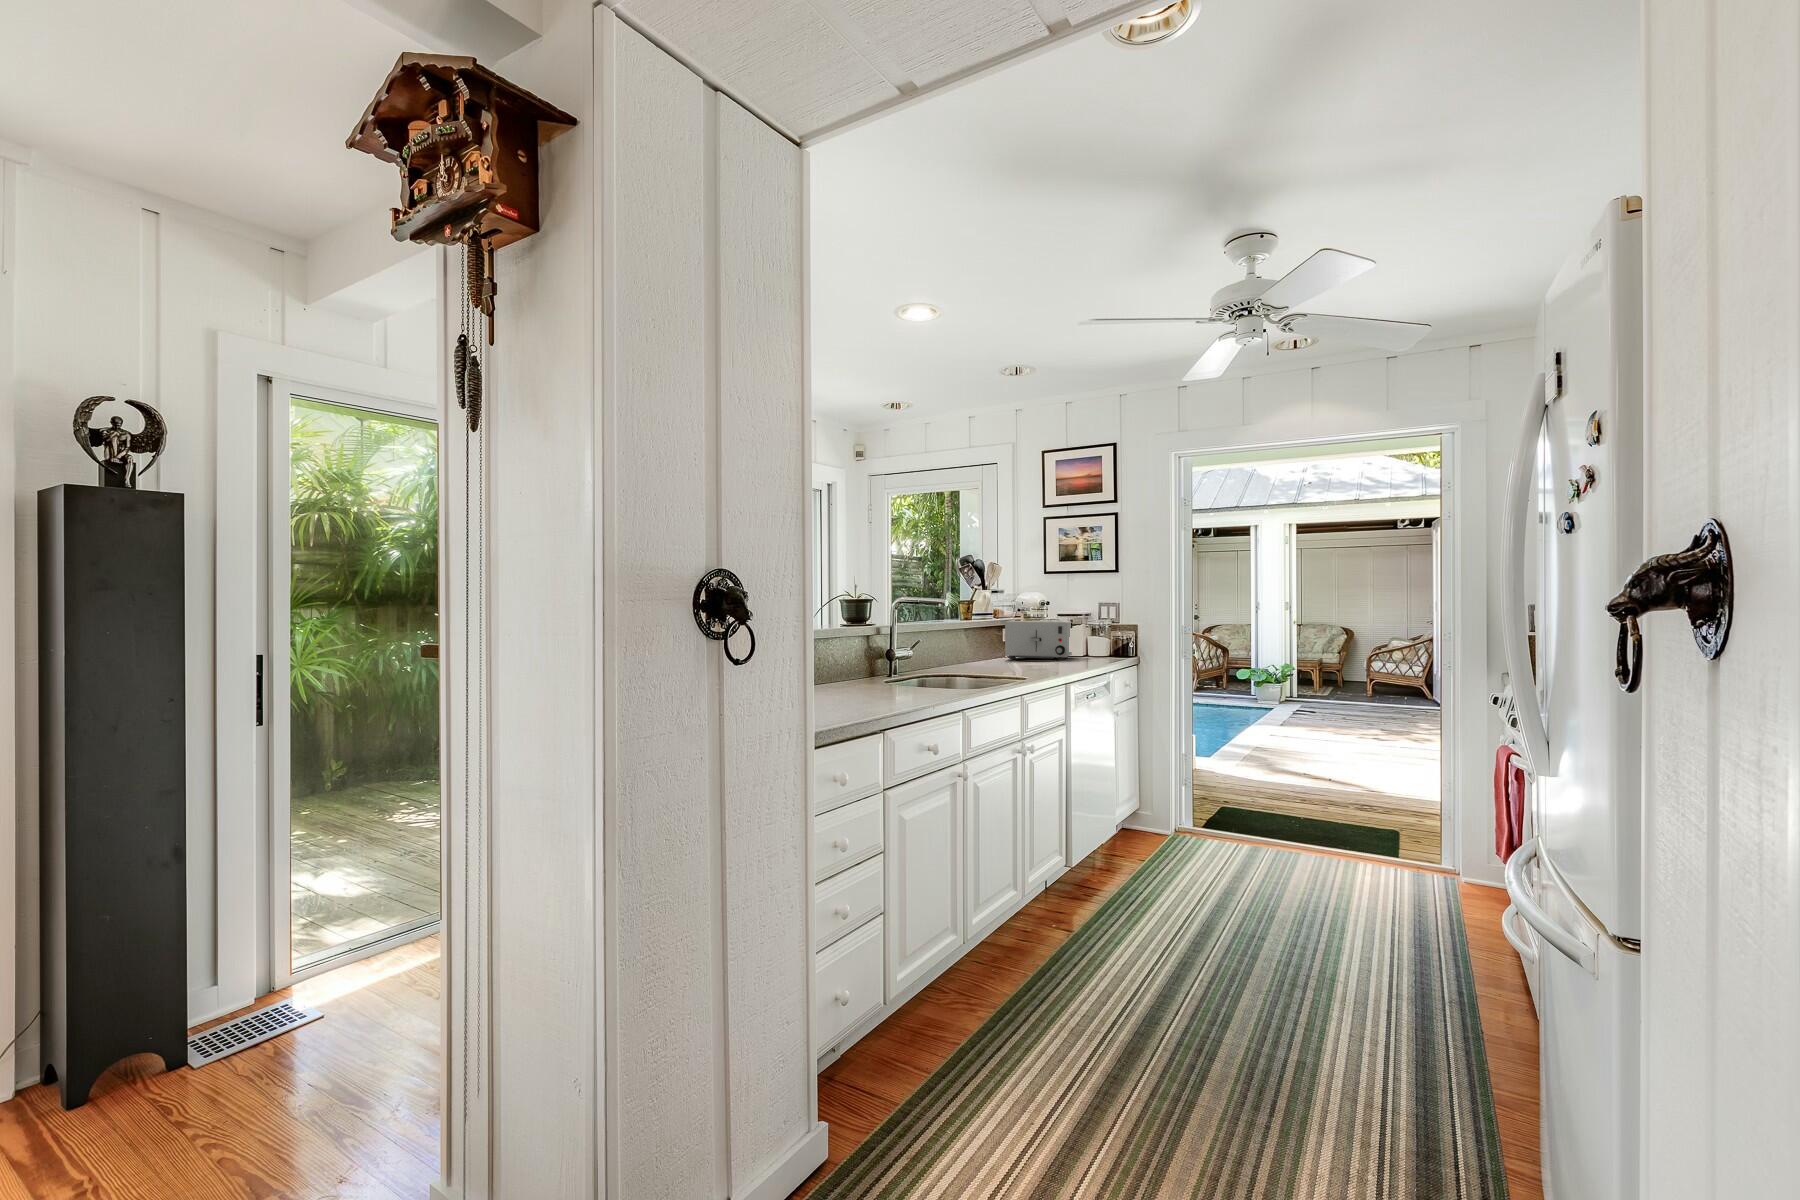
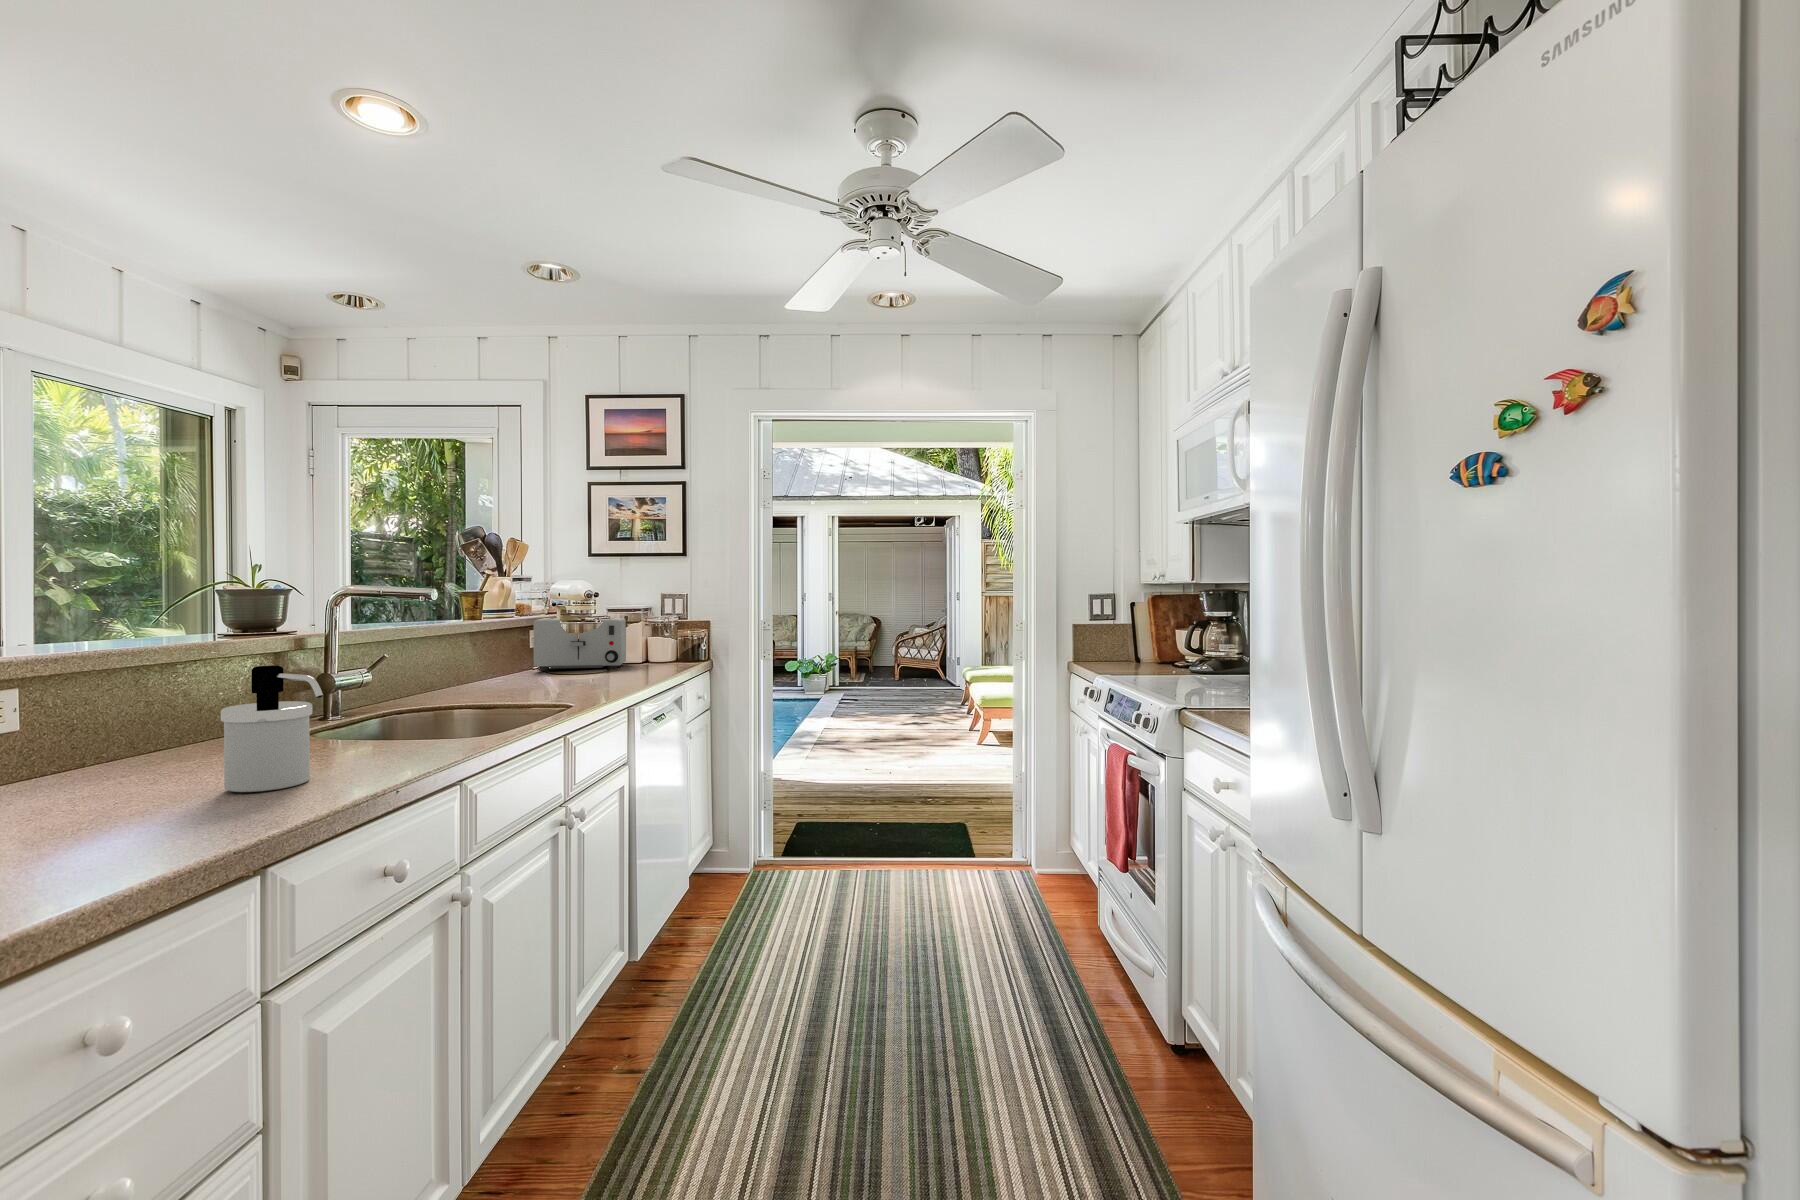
soap dispenser: none [853,639,897,703] -> present [221,665,323,792]

